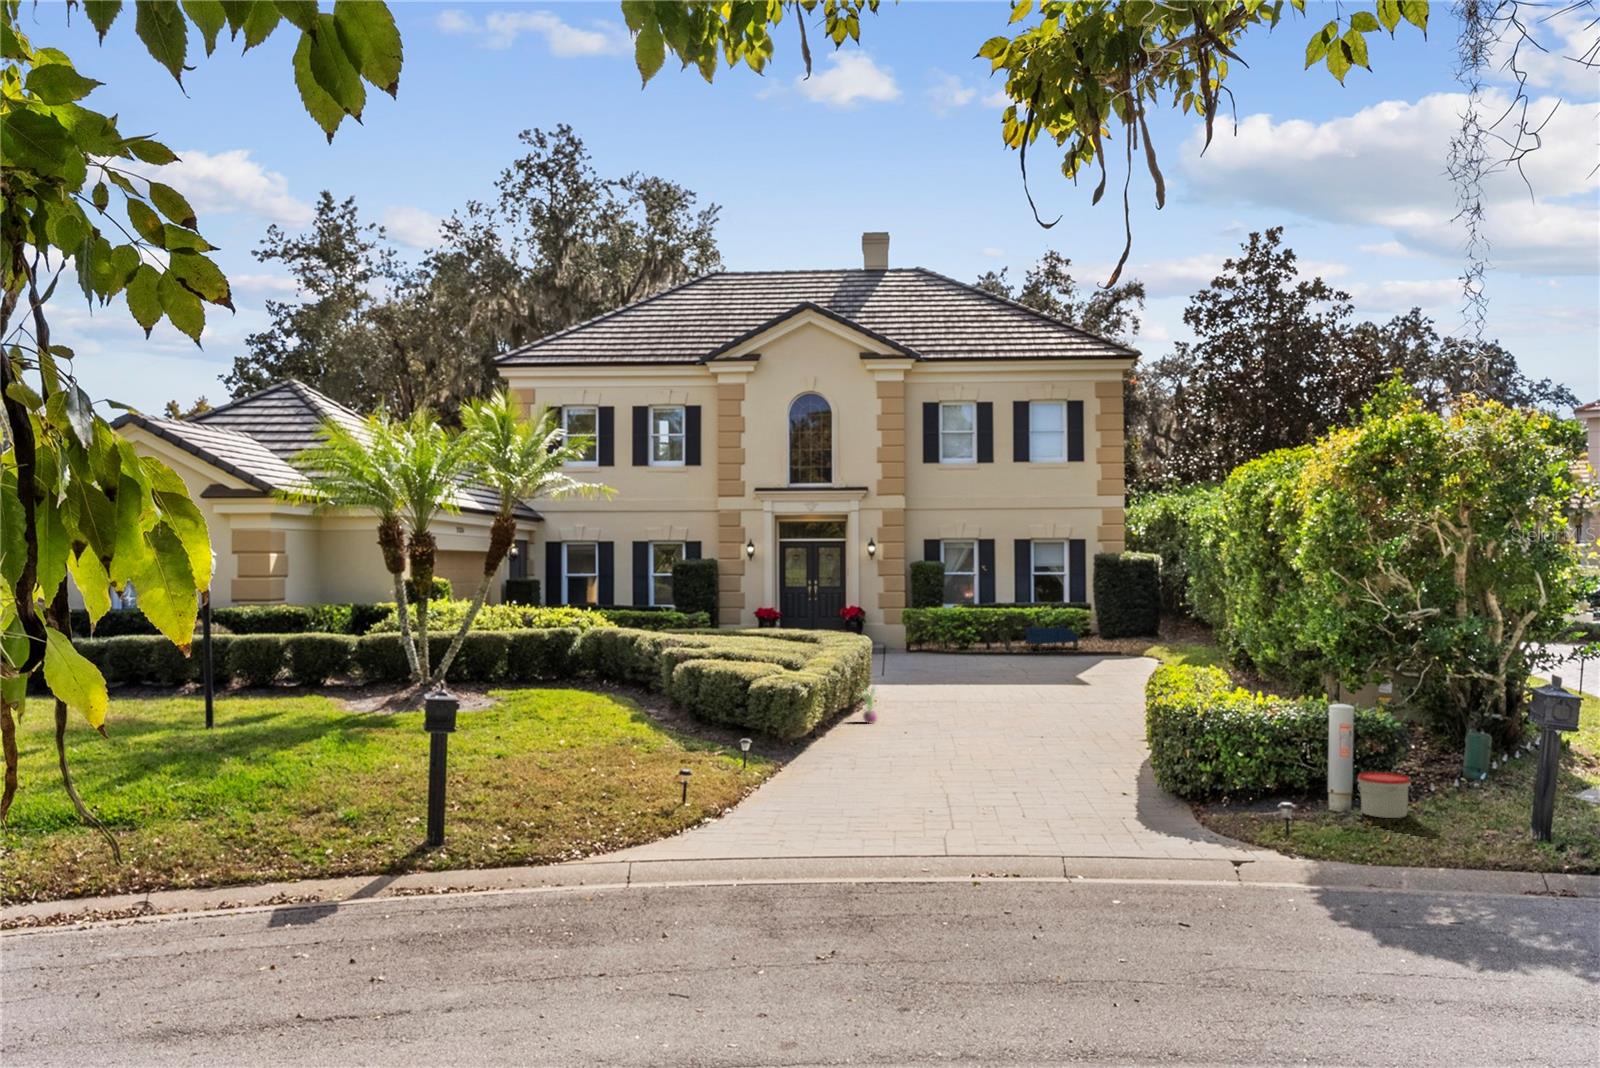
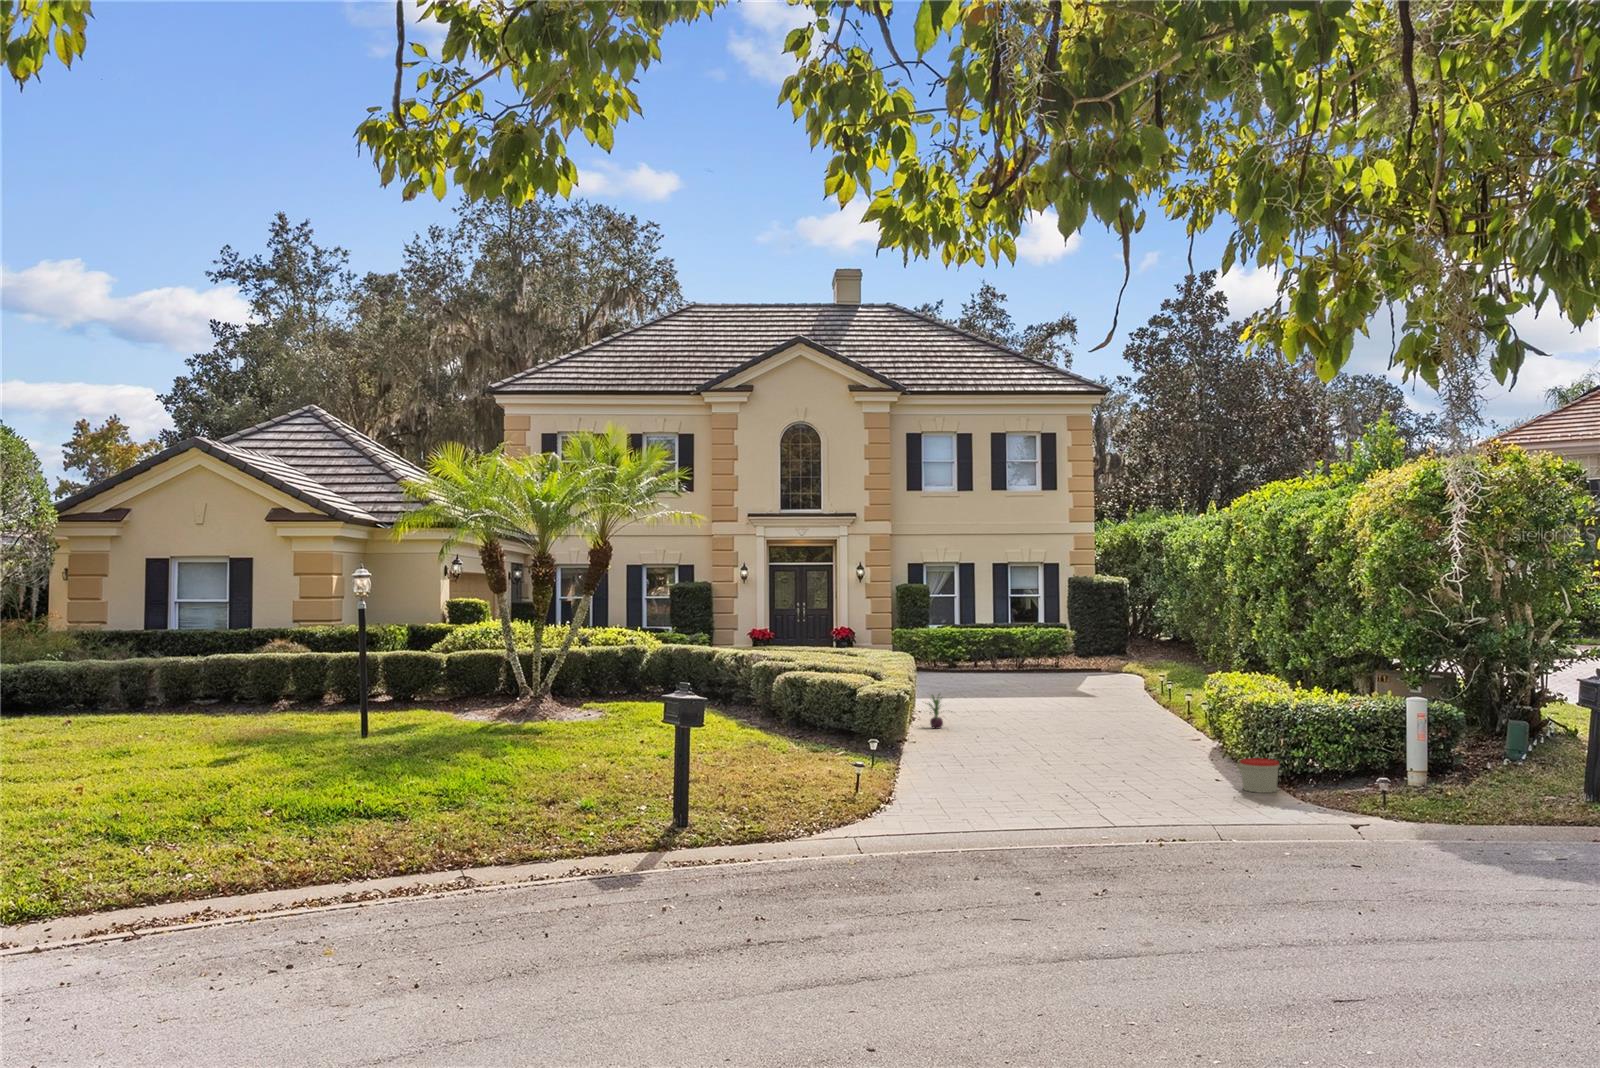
bench: present [1026,627,1078,651] -> none [1011,642,1059,666]
bucket: present [1358,772,1411,818] -> present [1239,758,1280,793]

